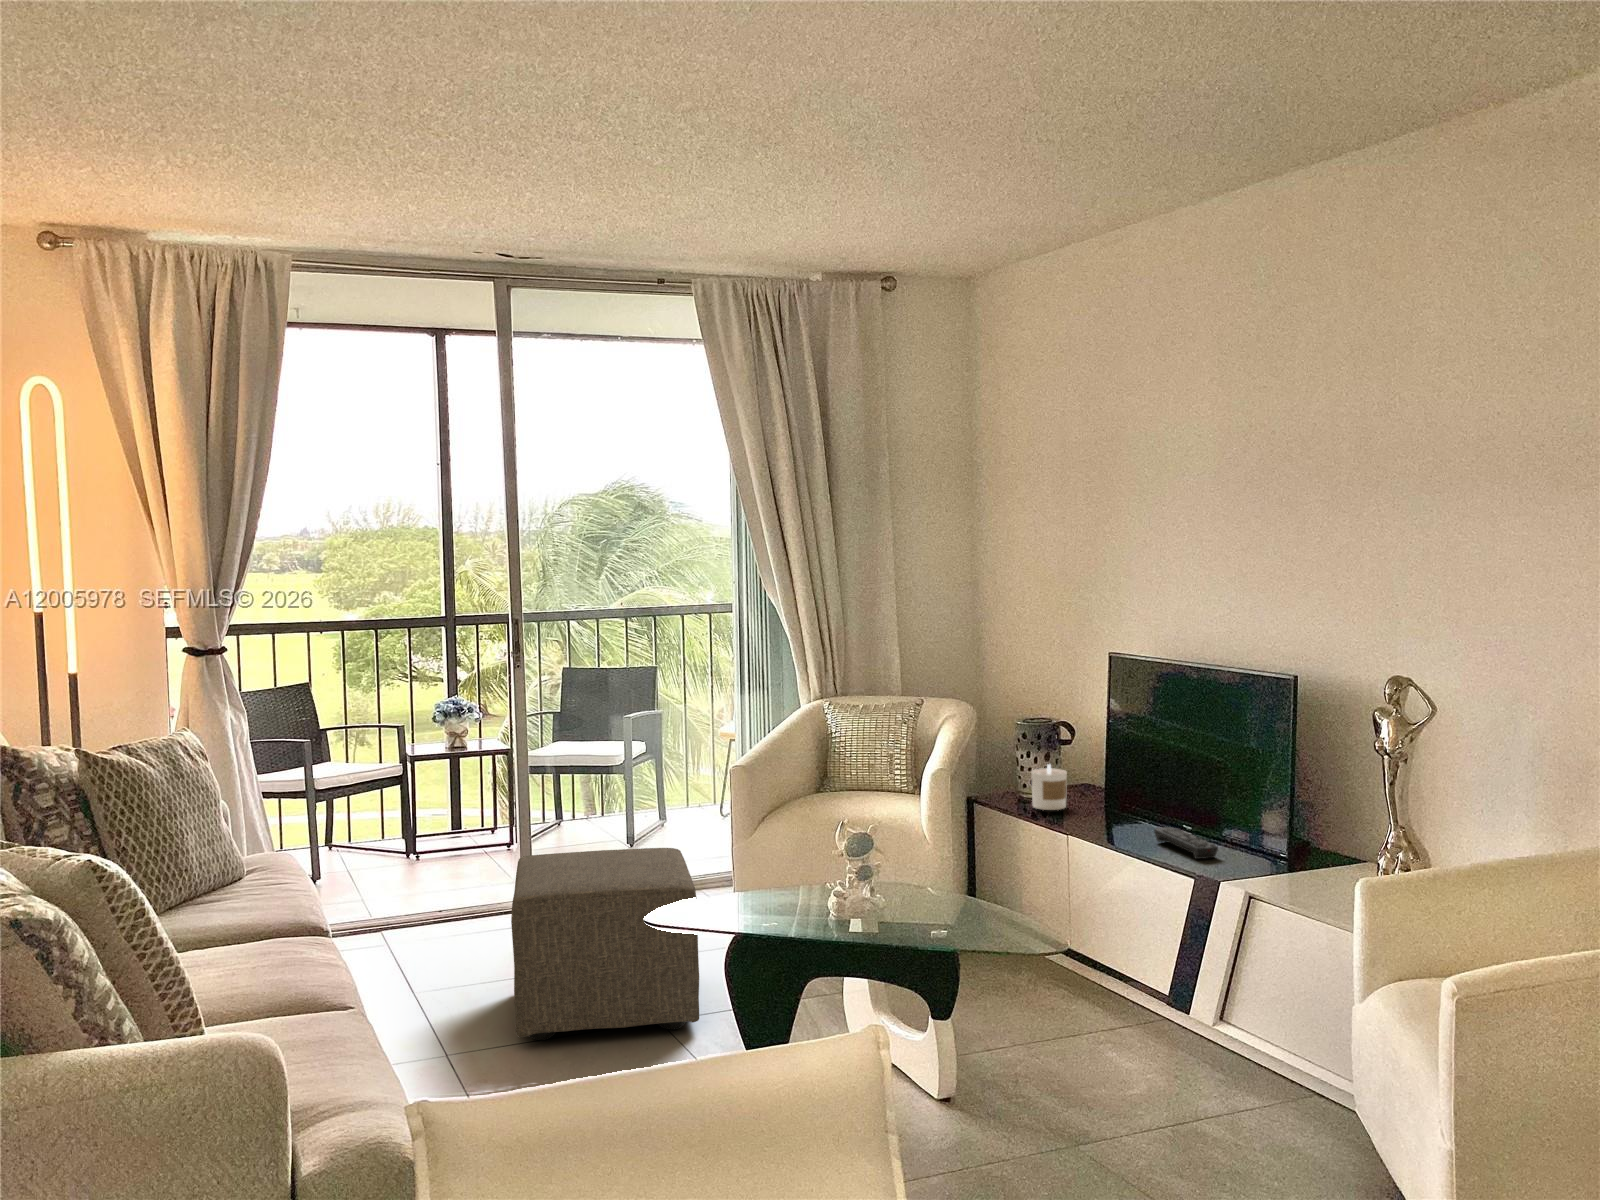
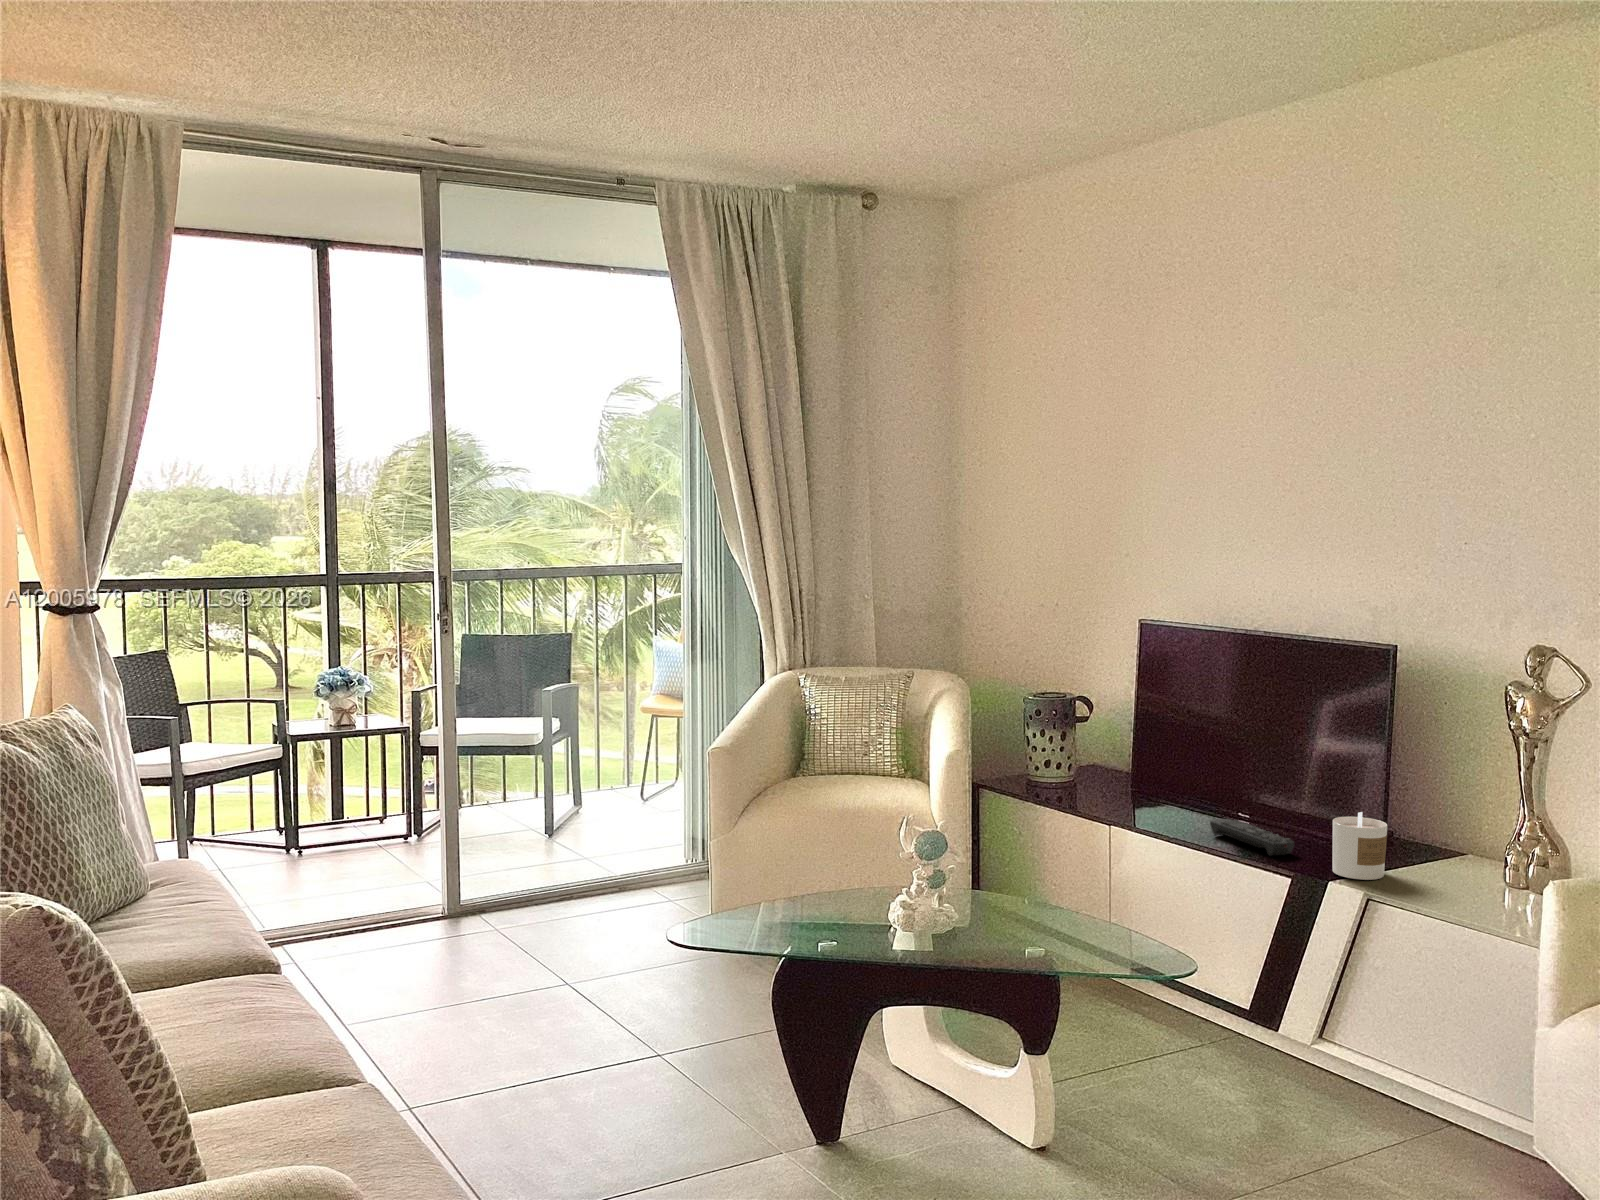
candle: present [1031,764,1067,810] -> present [1332,812,1387,880]
ottoman: present [511,848,699,1040] -> none [473,847,709,1083]

